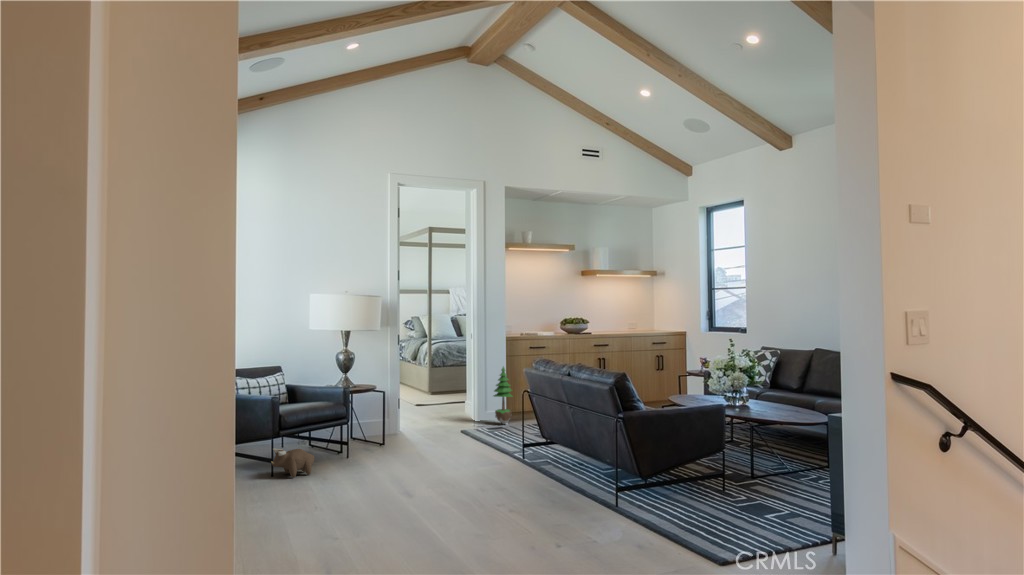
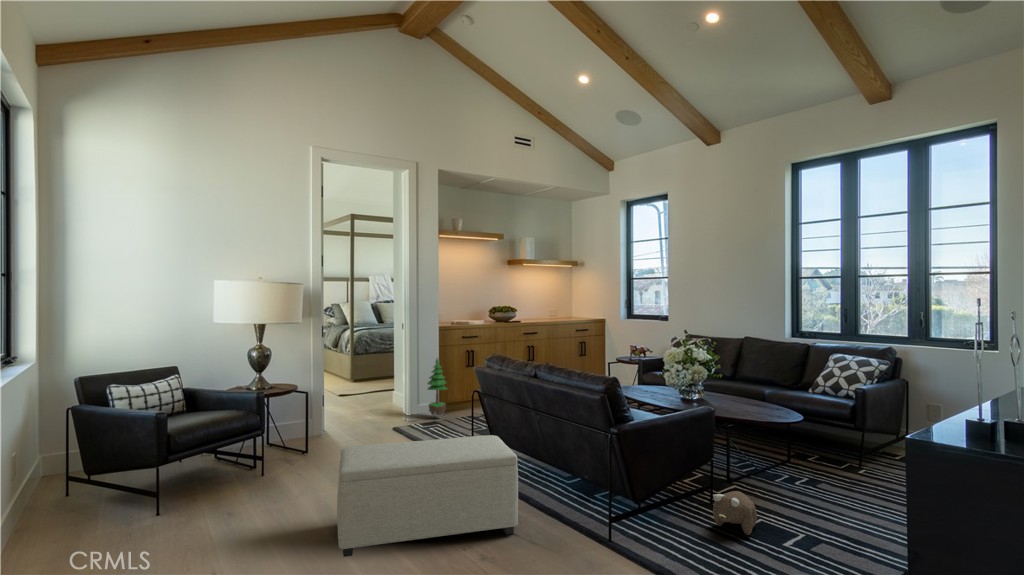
ottoman: none [403,423,543,503] -> present [337,435,518,557]
plush toy: present [271,448,314,478] -> present [713,491,757,535]

